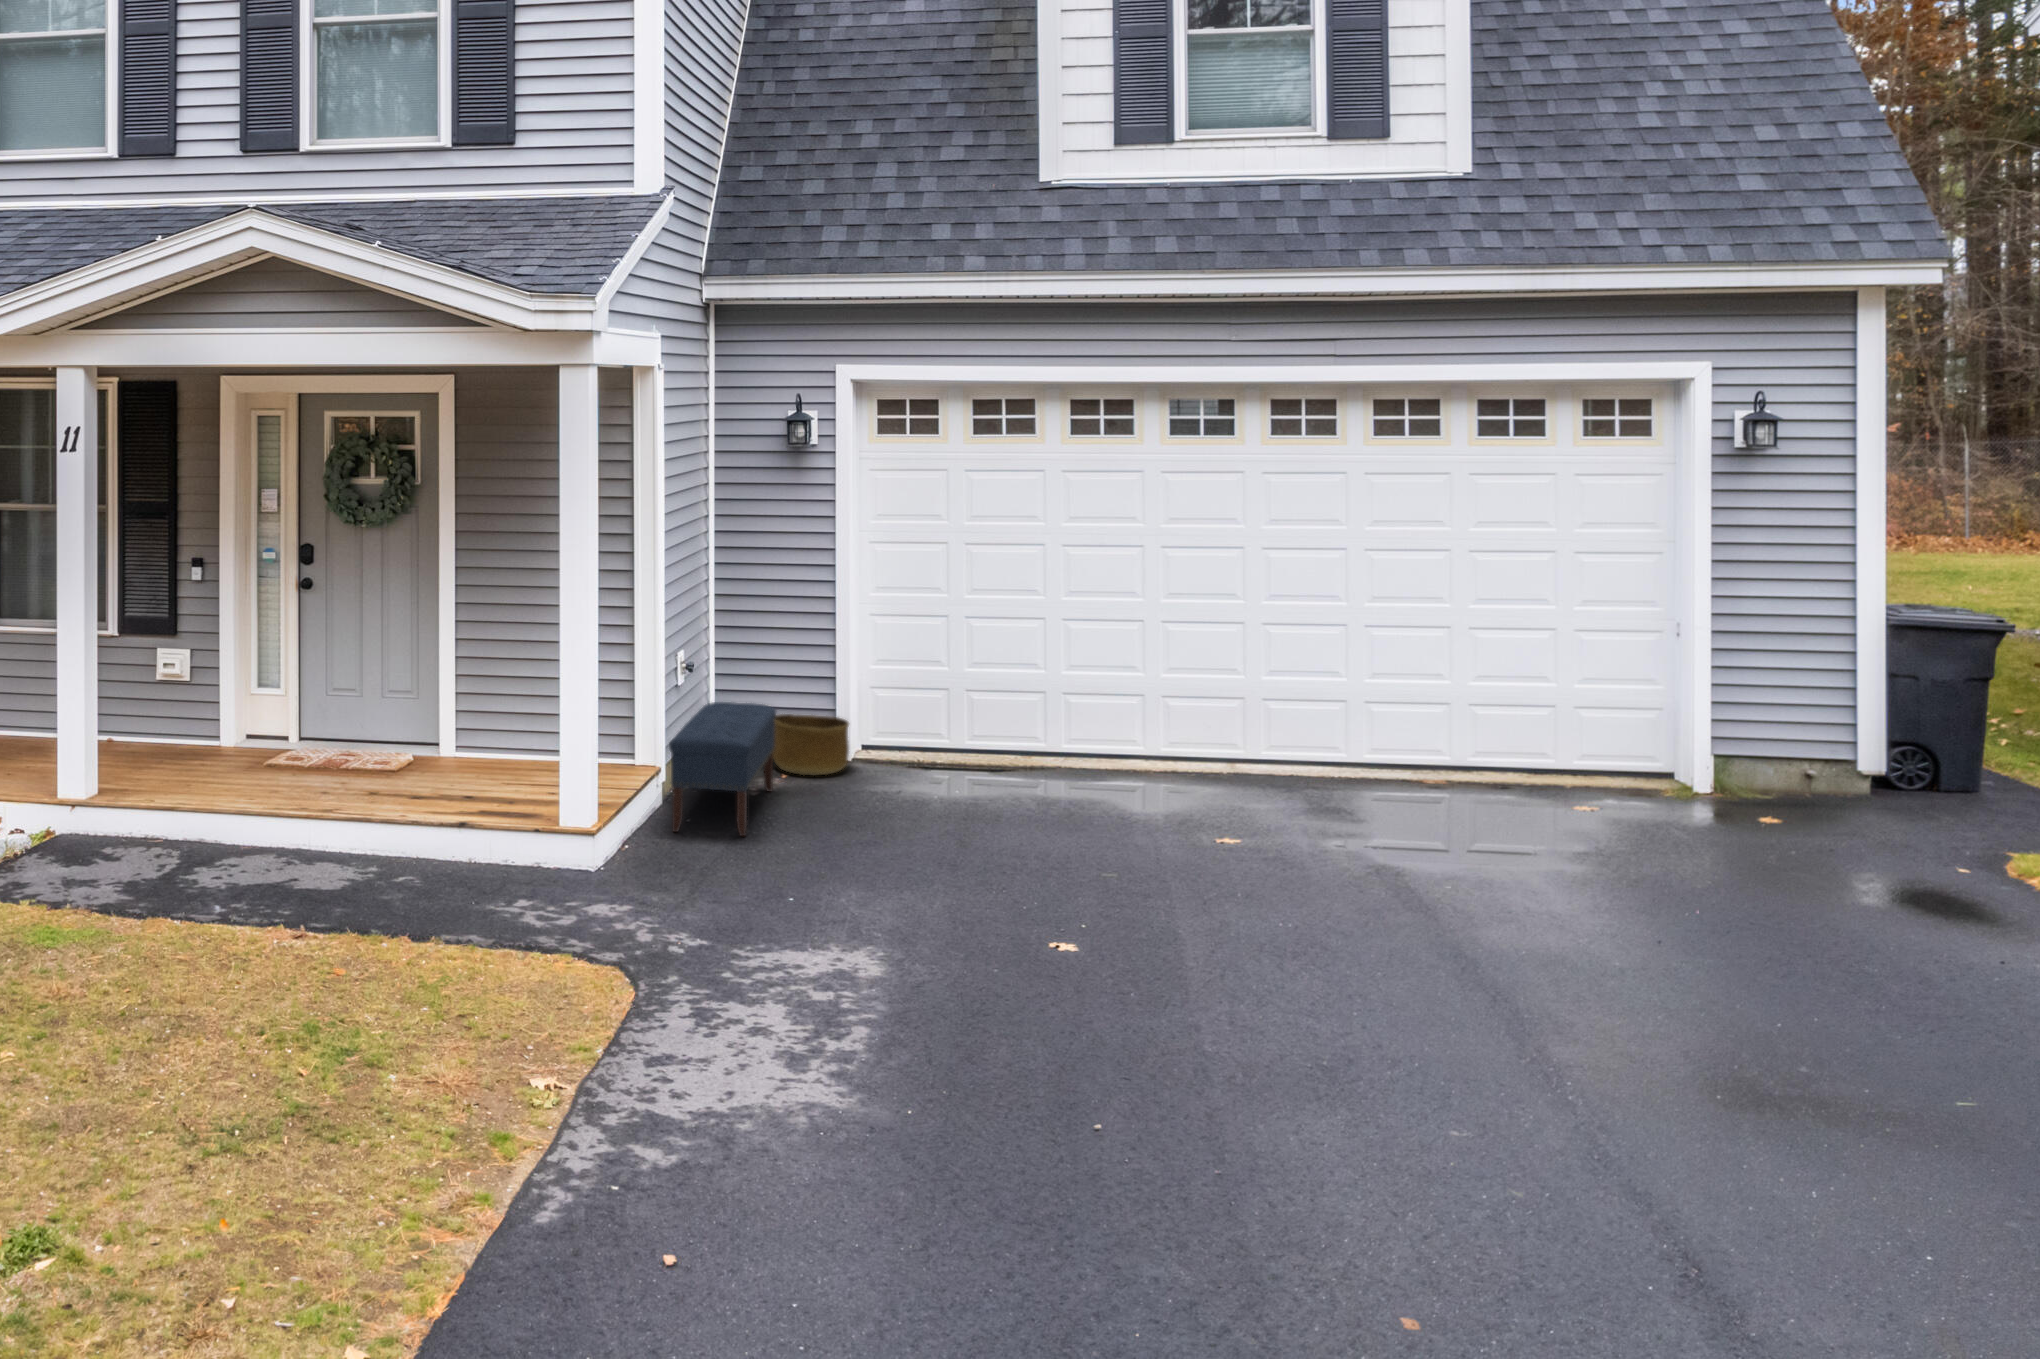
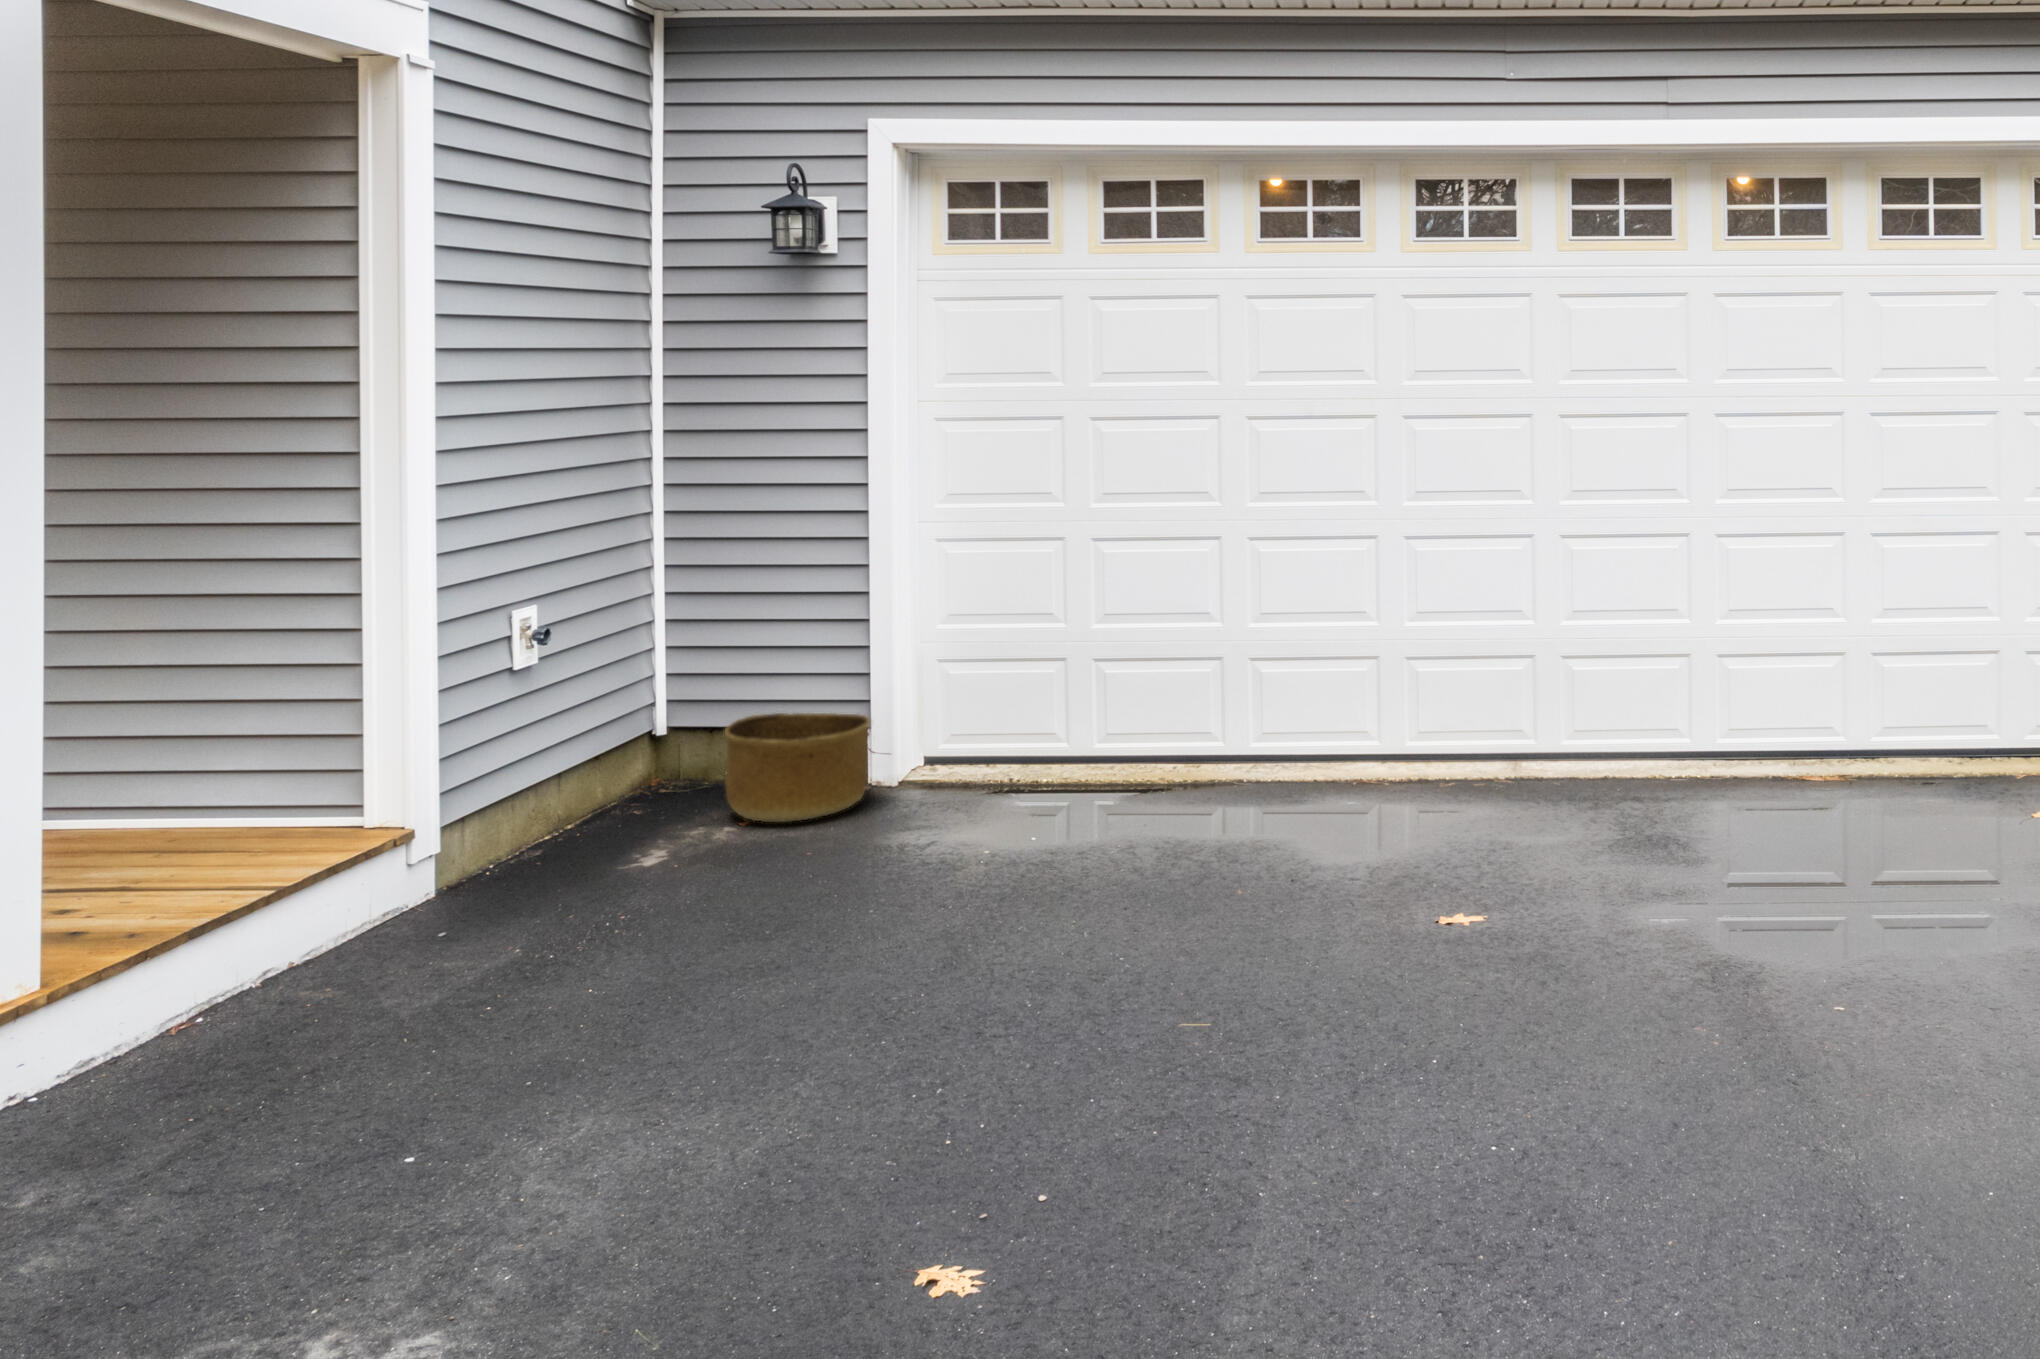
bench: present [669,702,776,836] -> none [268,704,672,993]

